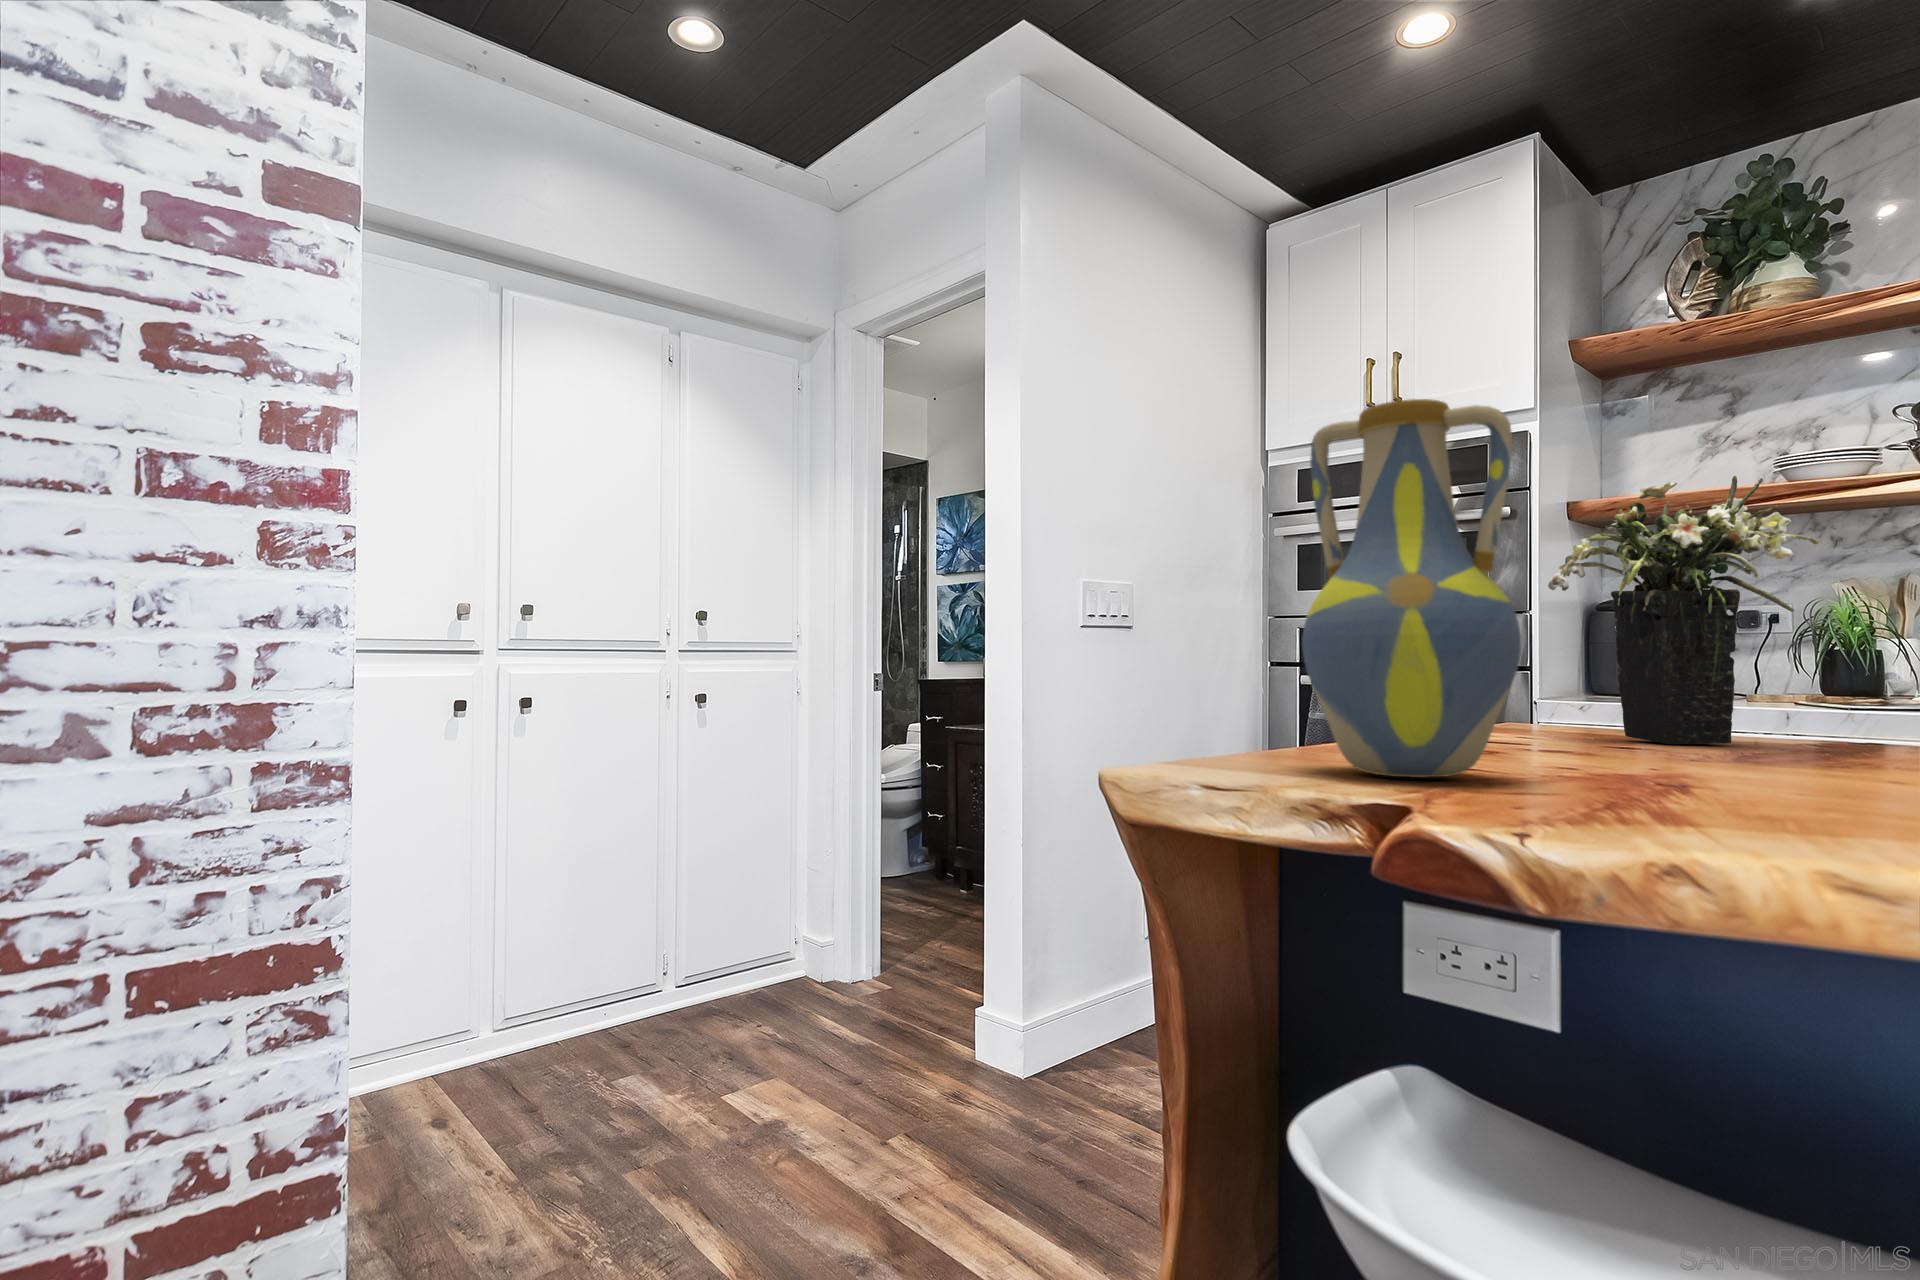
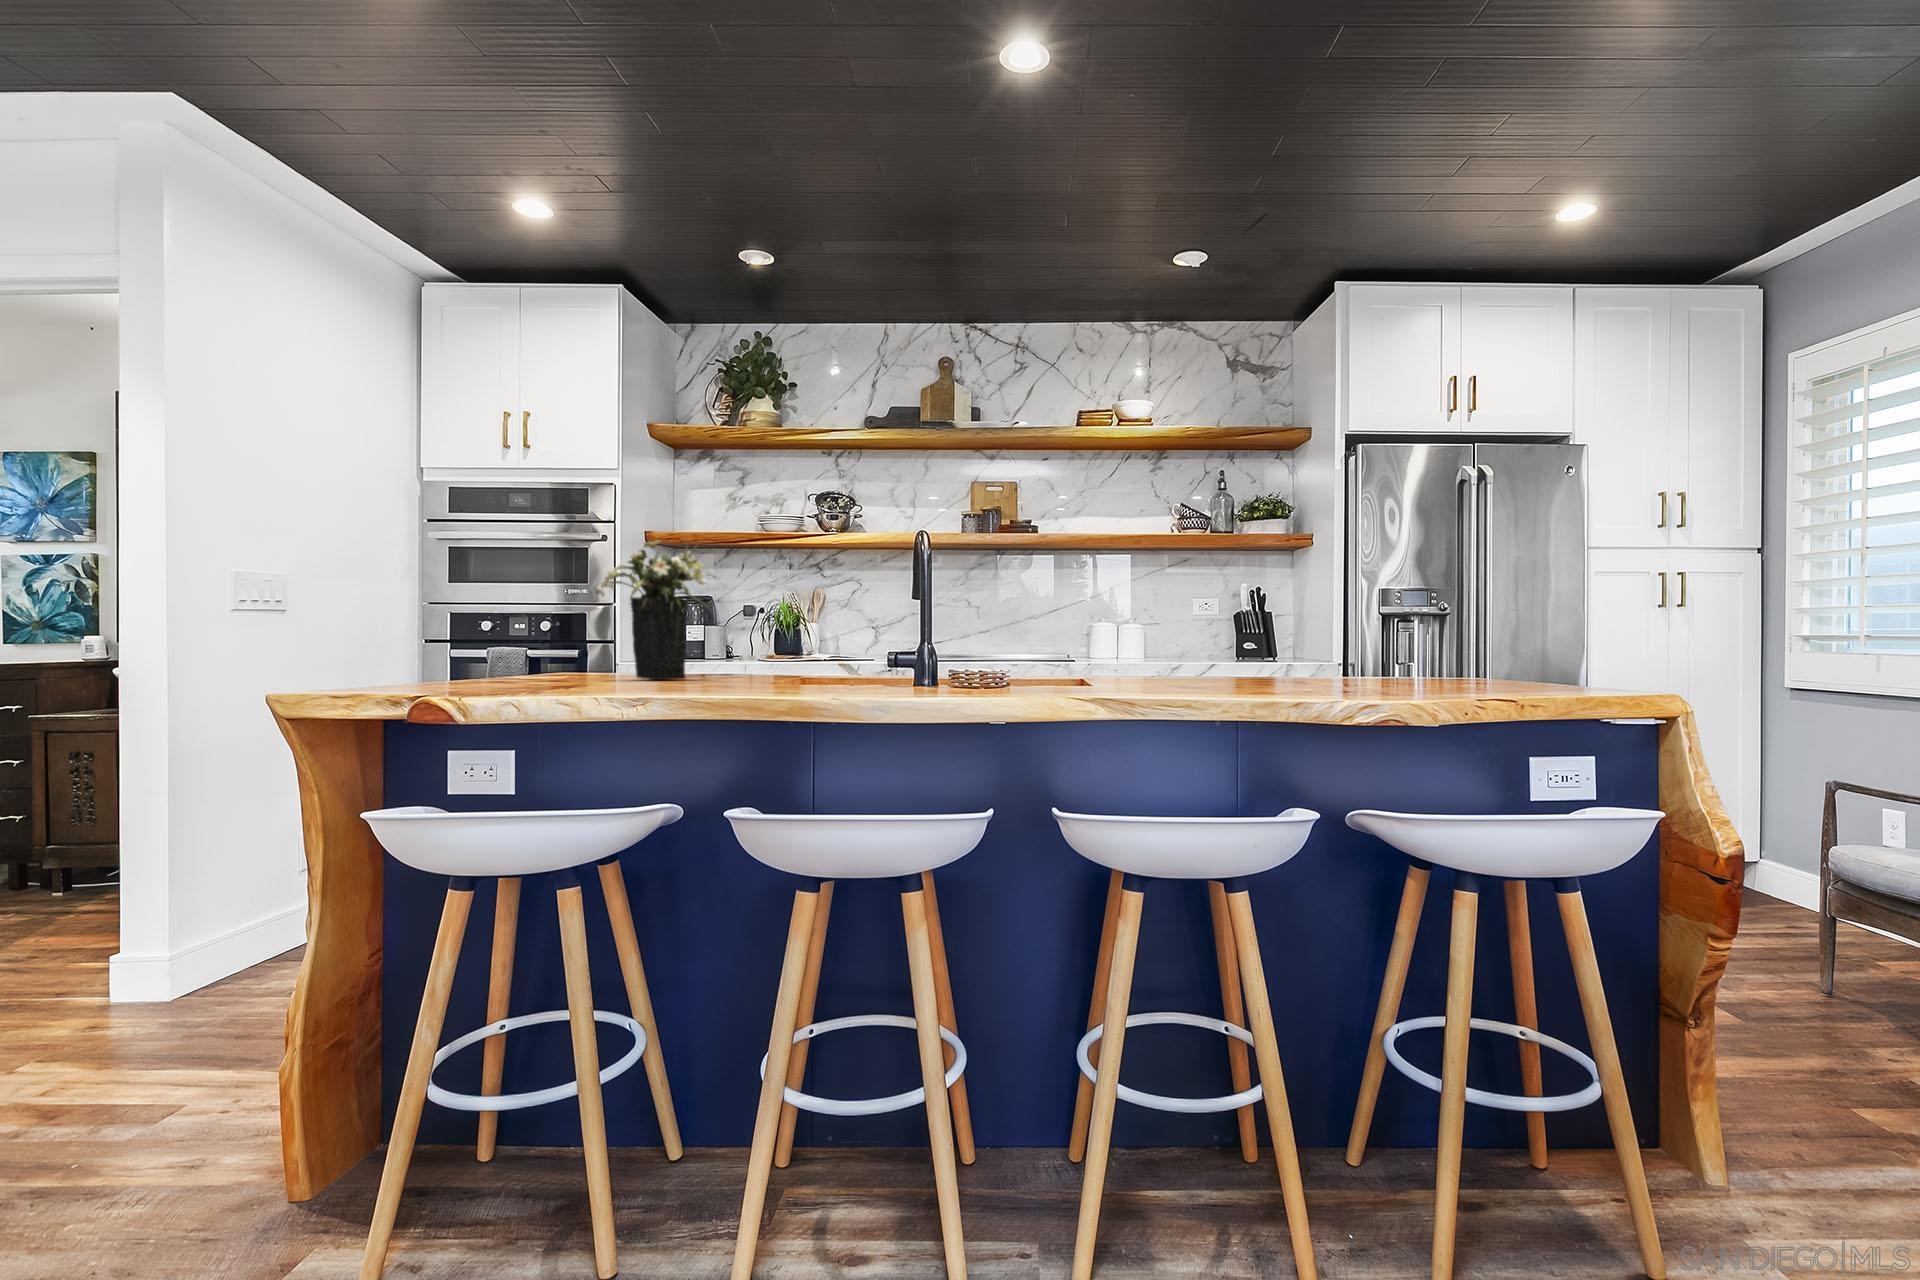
vase: present [1302,399,1521,777] -> none [439,506,548,689]

